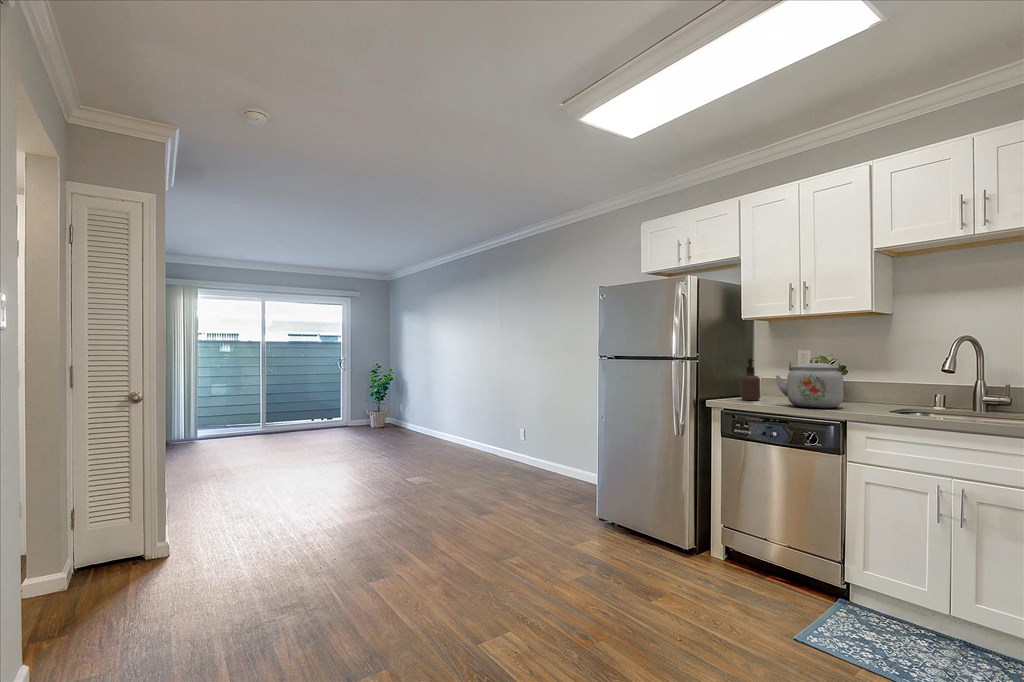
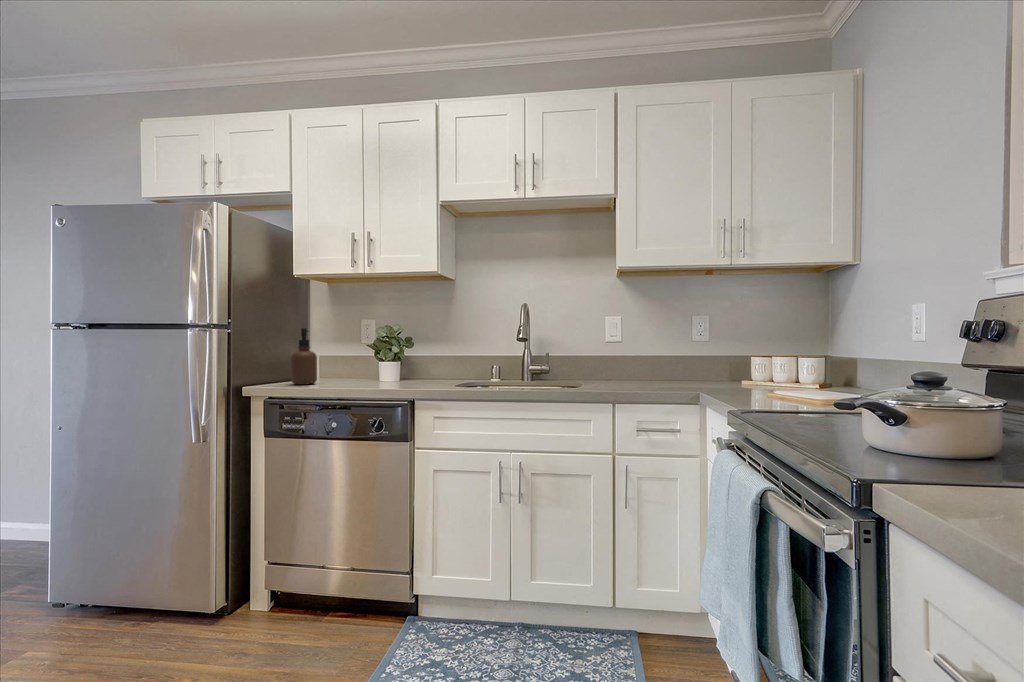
kettle: present [776,359,844,408] -> none [335,327,411,387]

